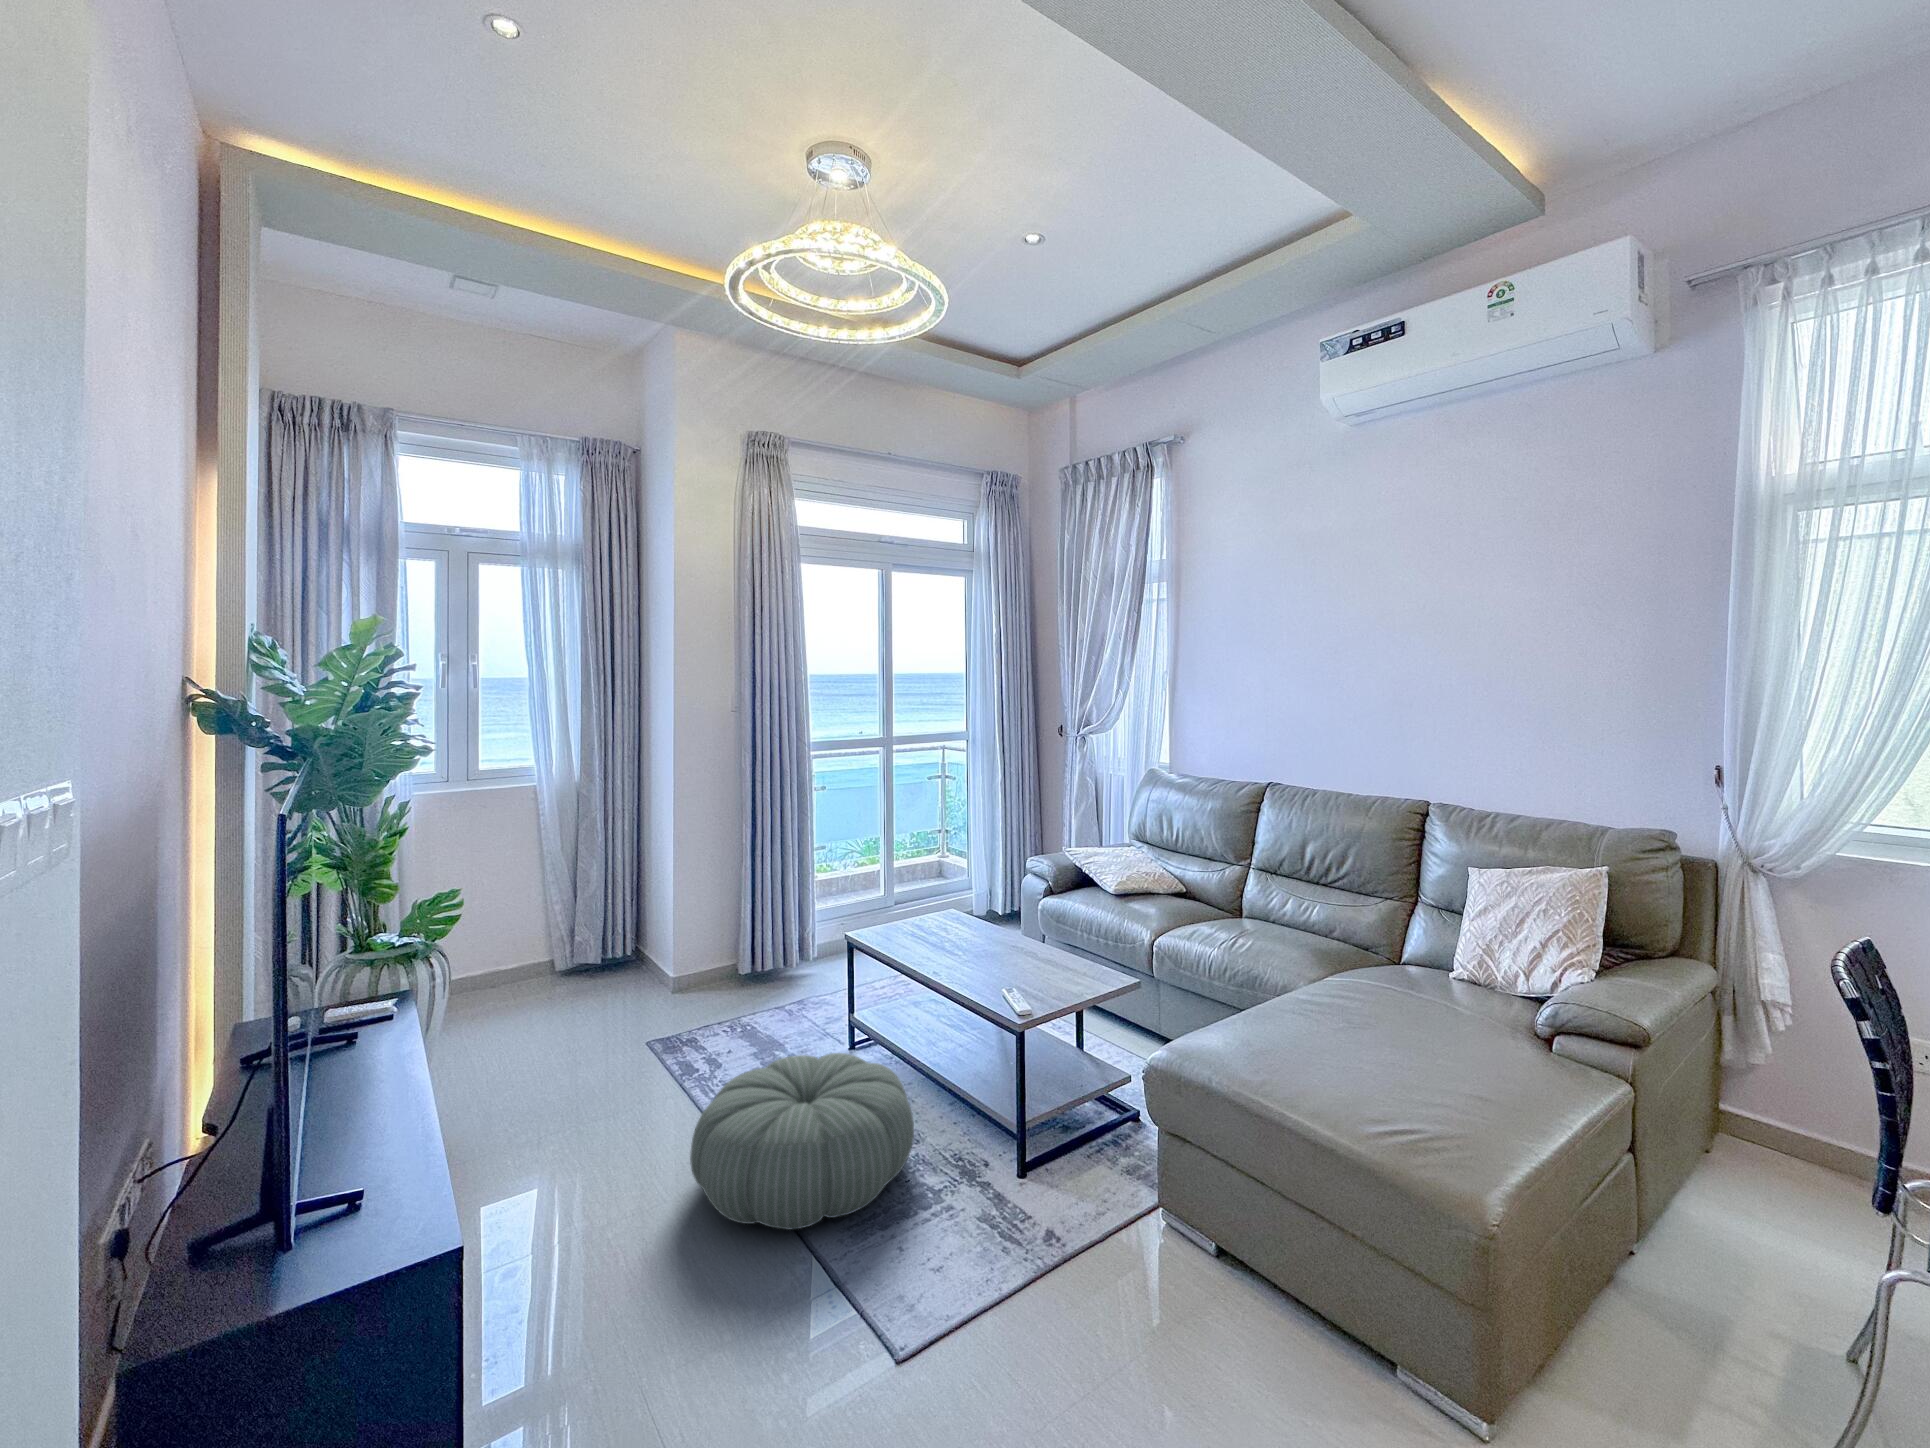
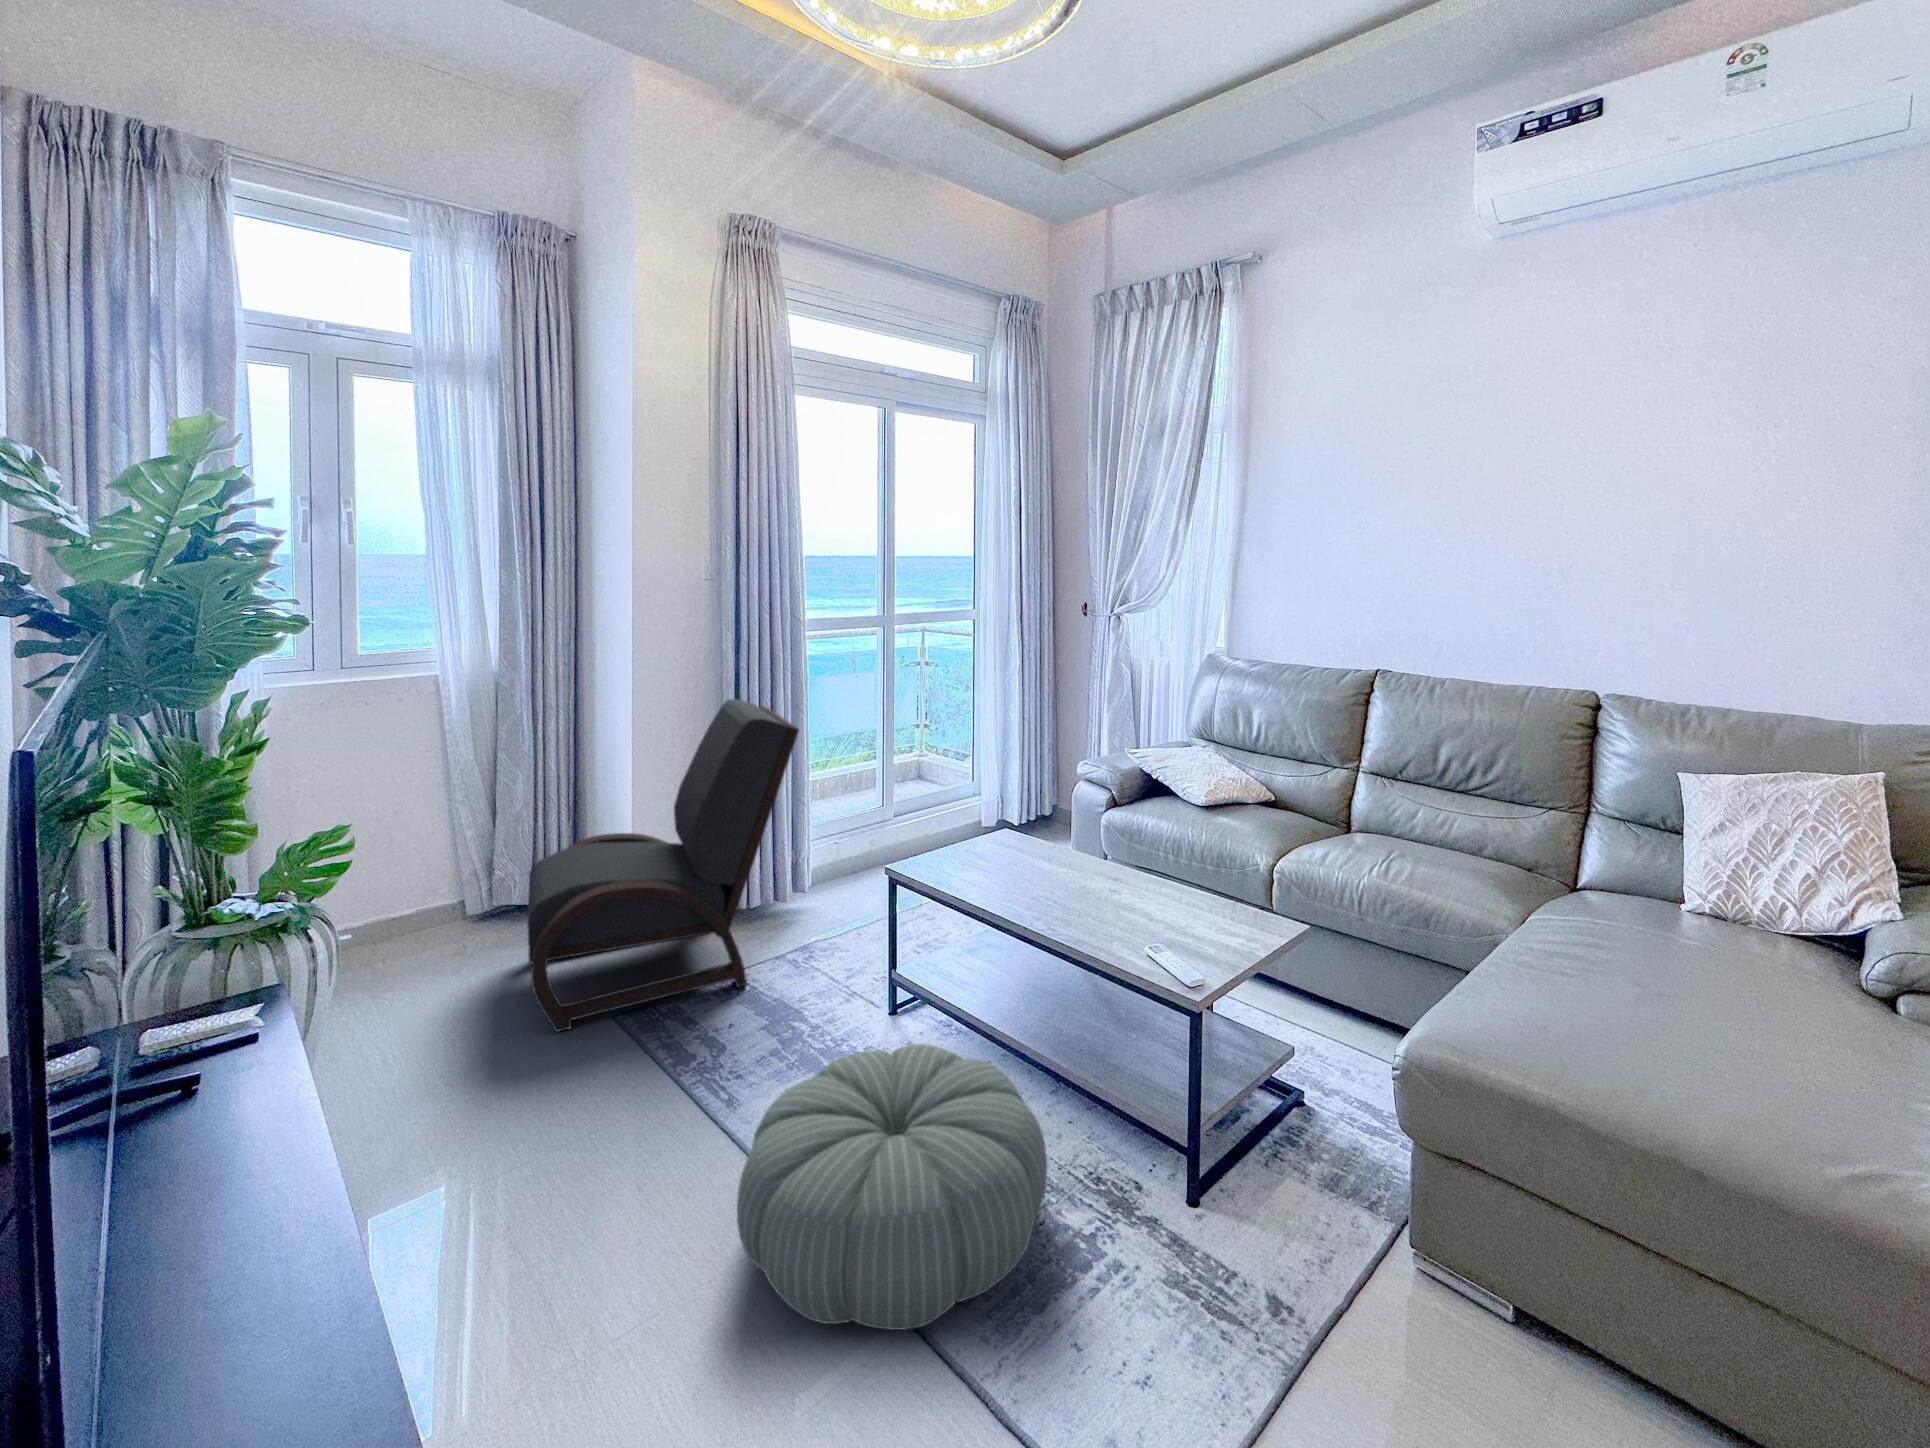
lounge chair: none [583,800,795,1050] -> present [528,699,799,1032]

